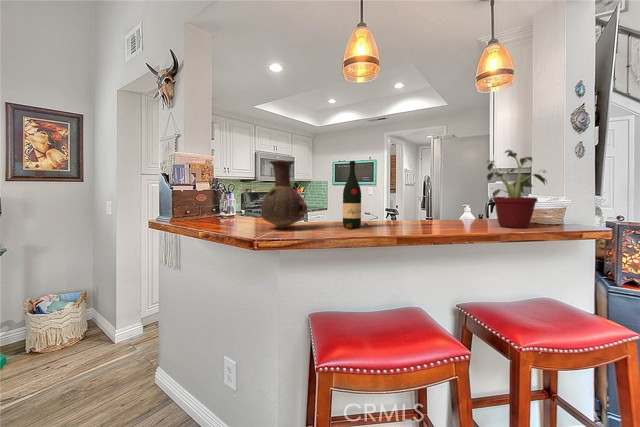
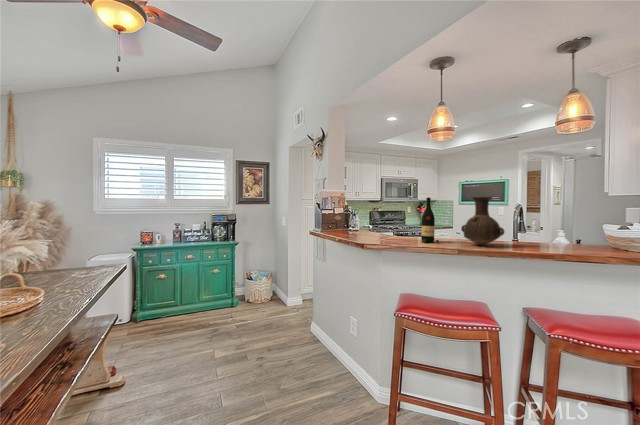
potted plant: present [487,150,547,228] -> none [546,186,604,252]
vase: present [261,160,307,228] -> present [461,197,505,245]

